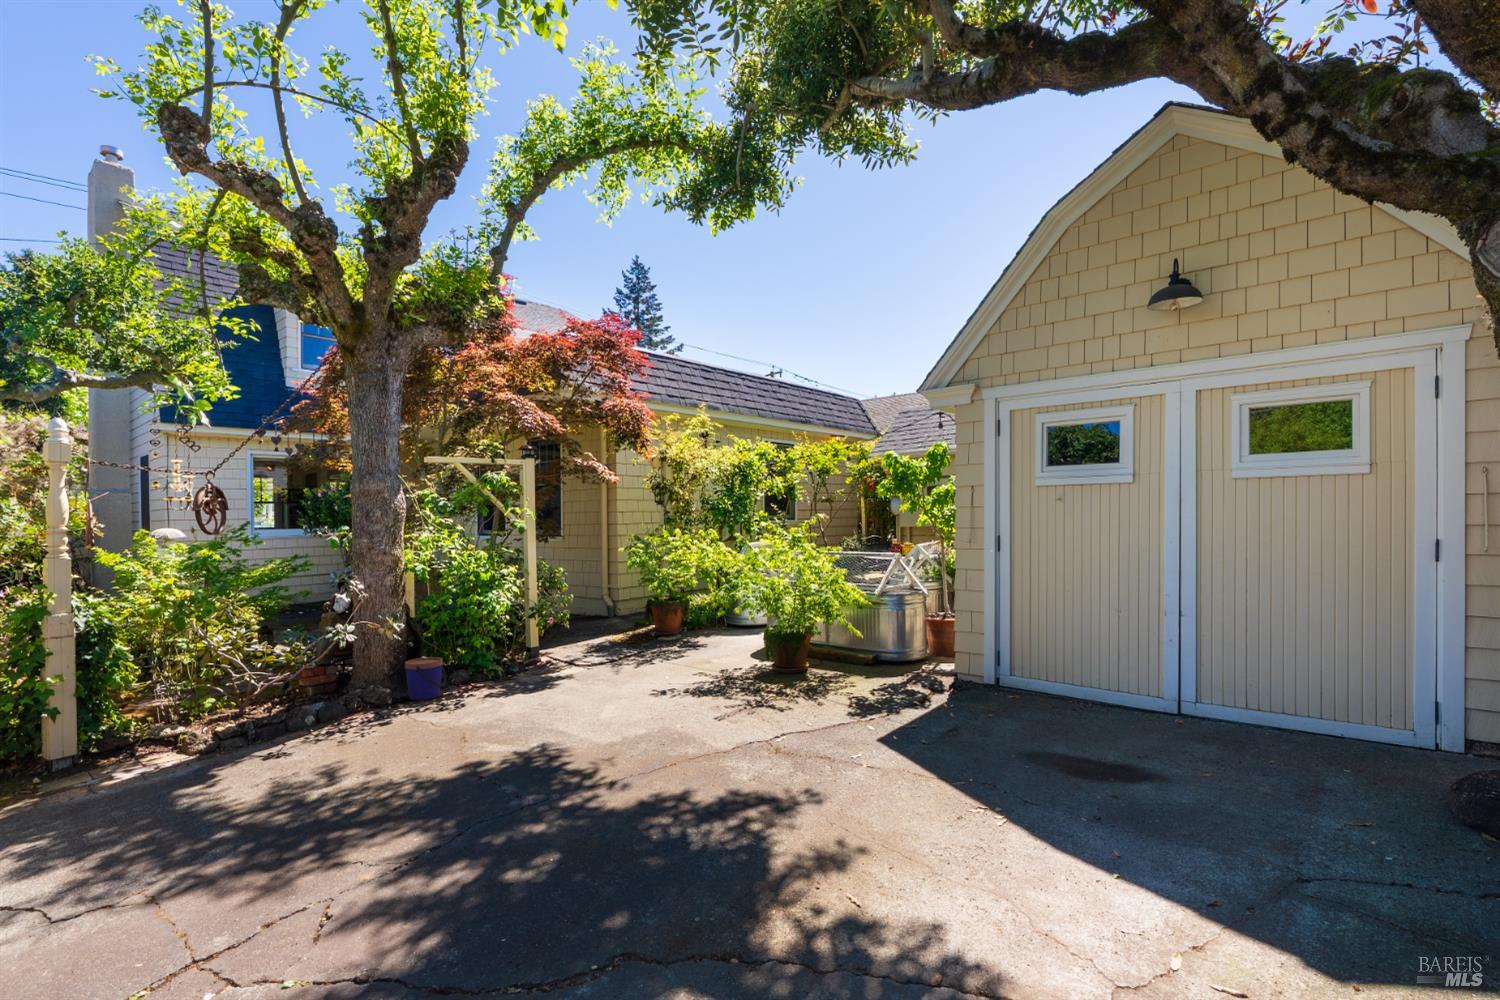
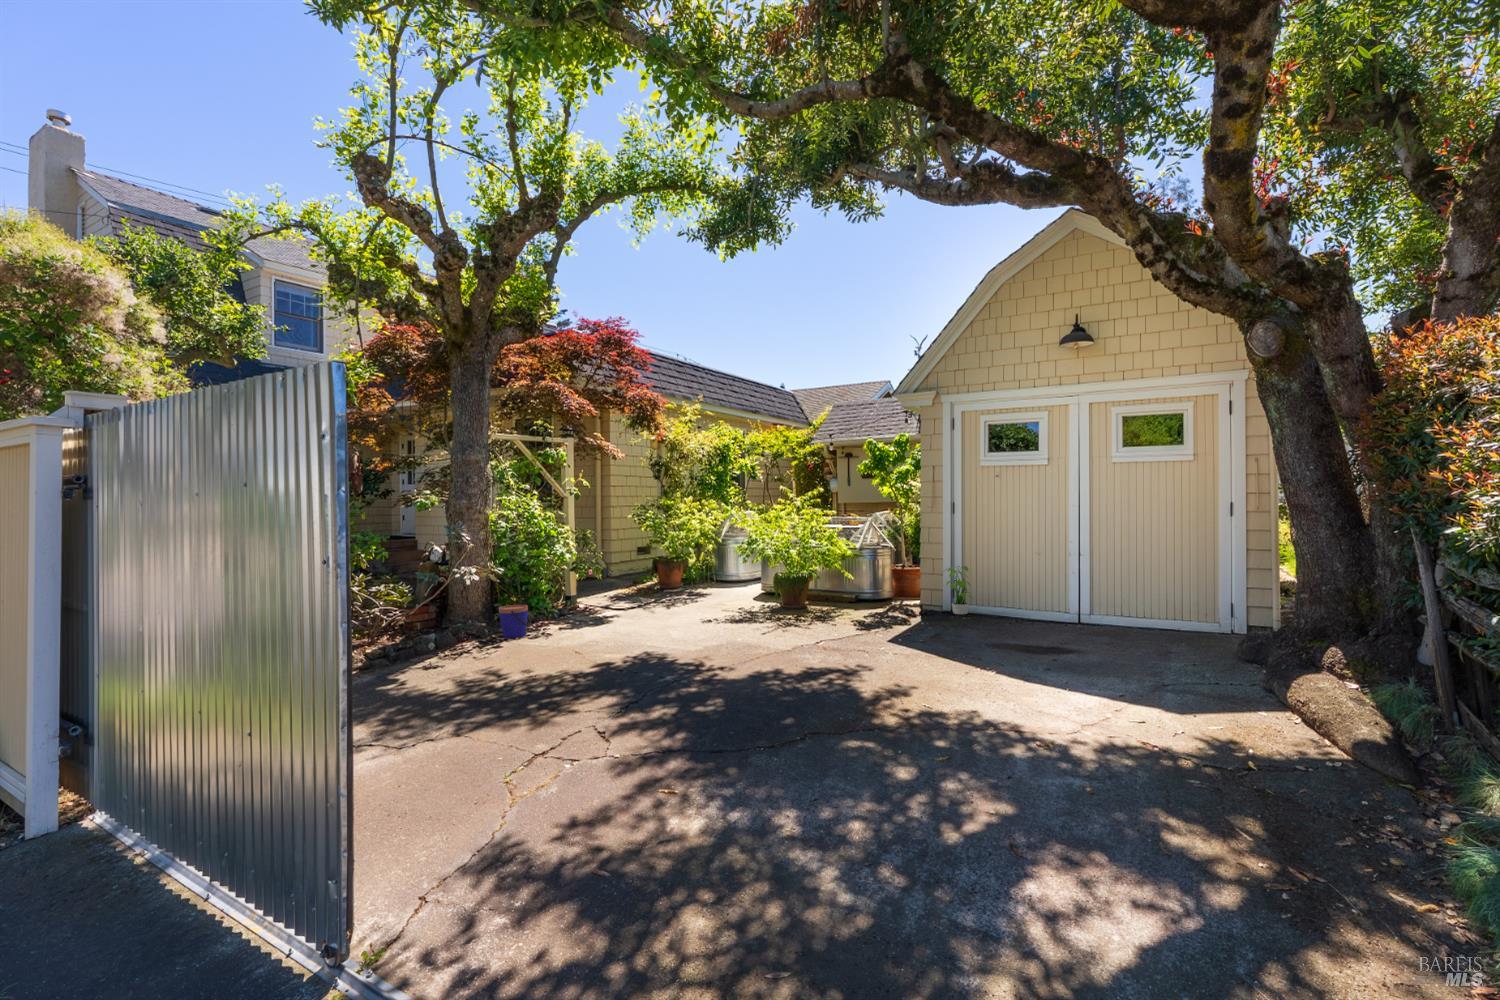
potted plant: none [983,624,1030,695] -> present [943,566,972,614]

